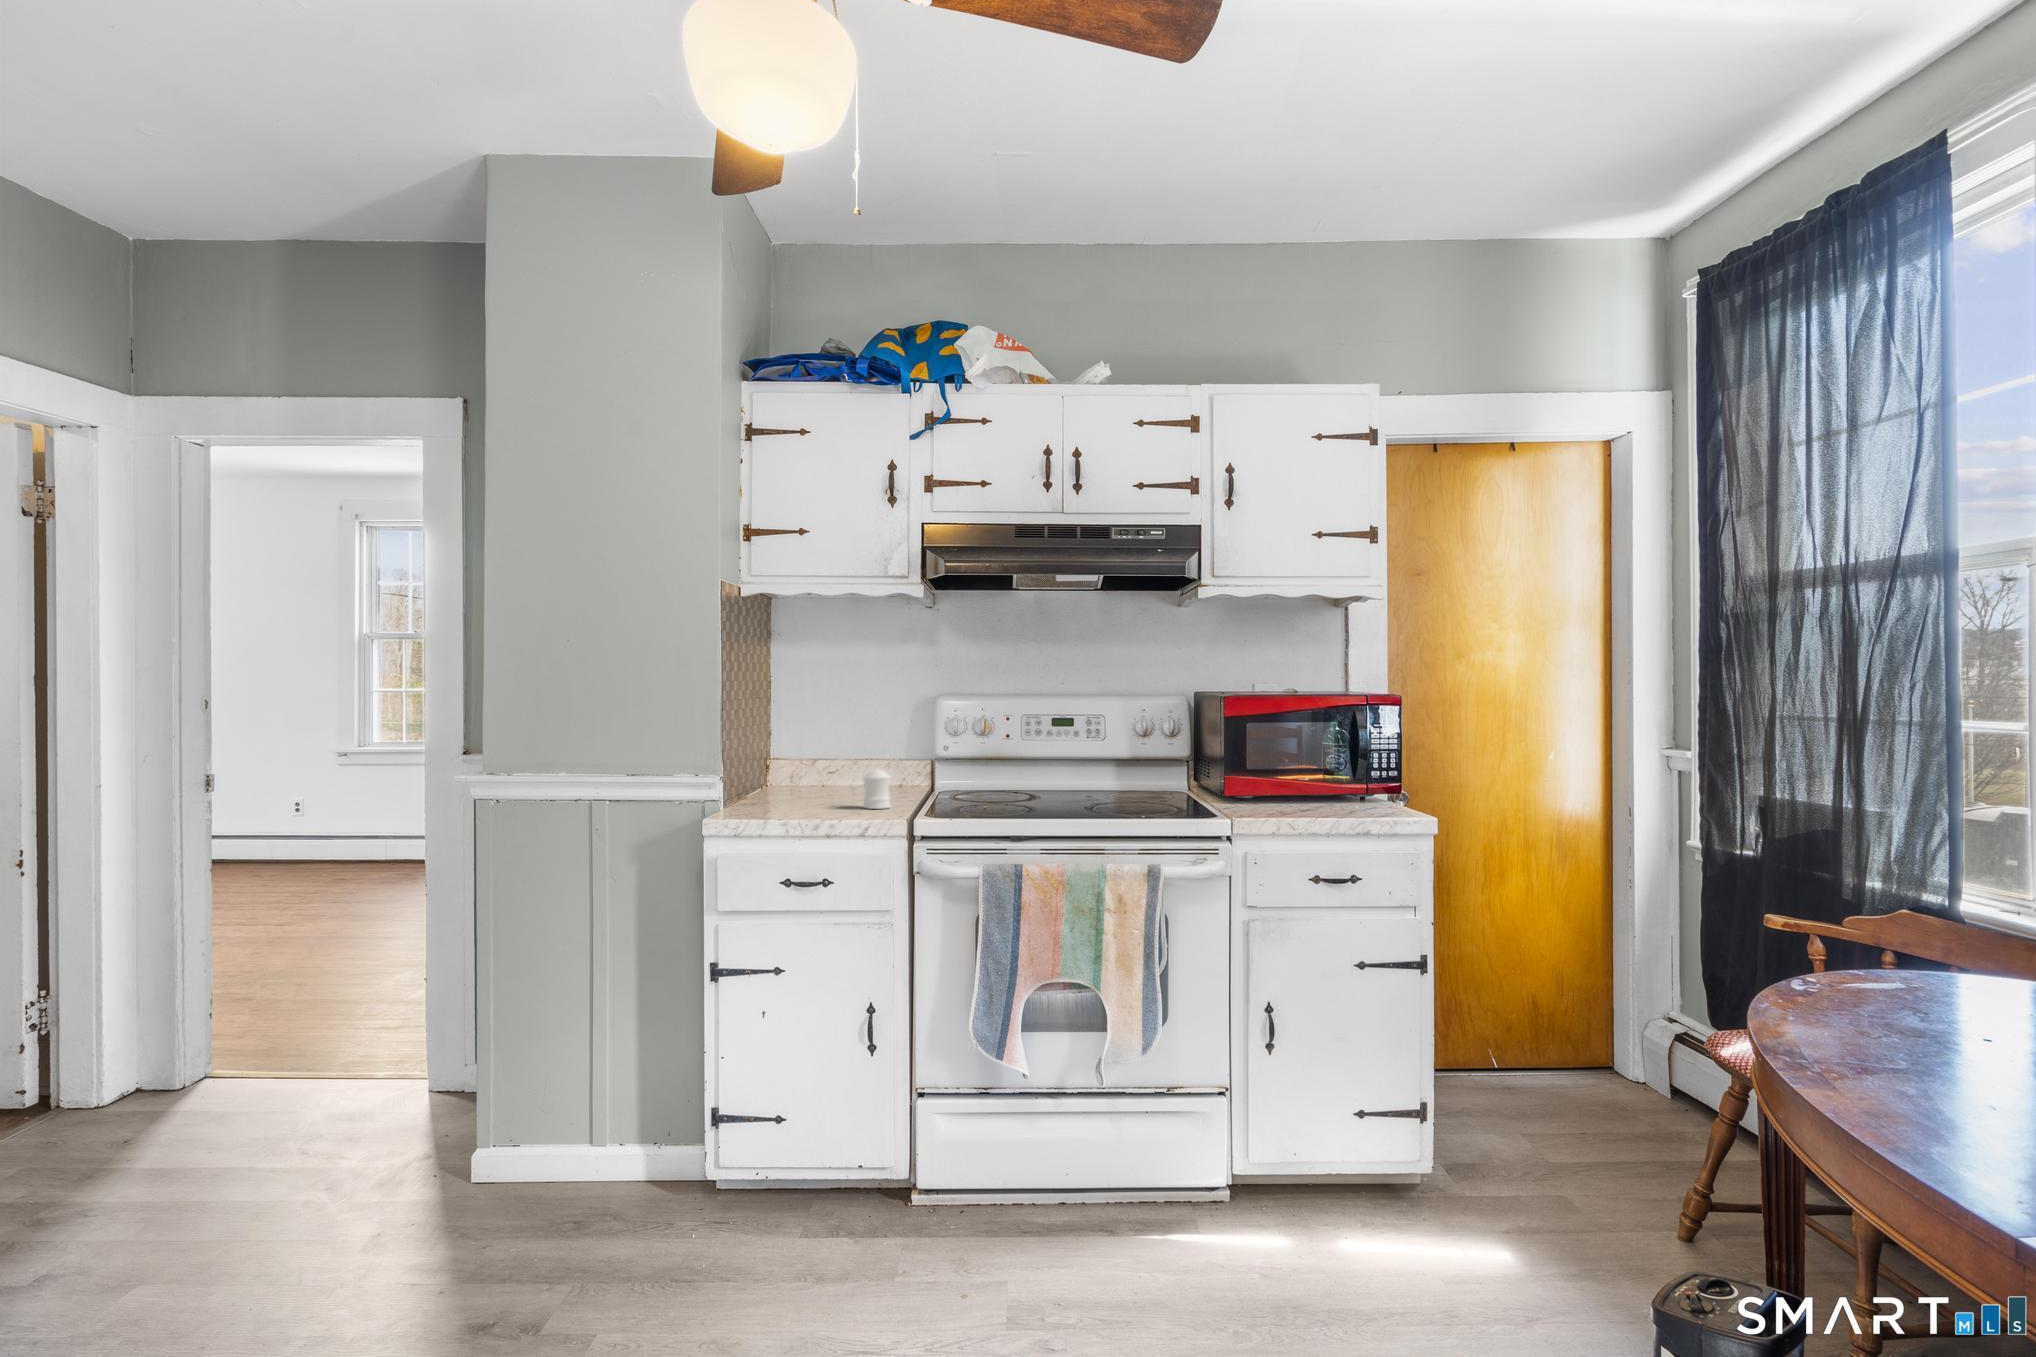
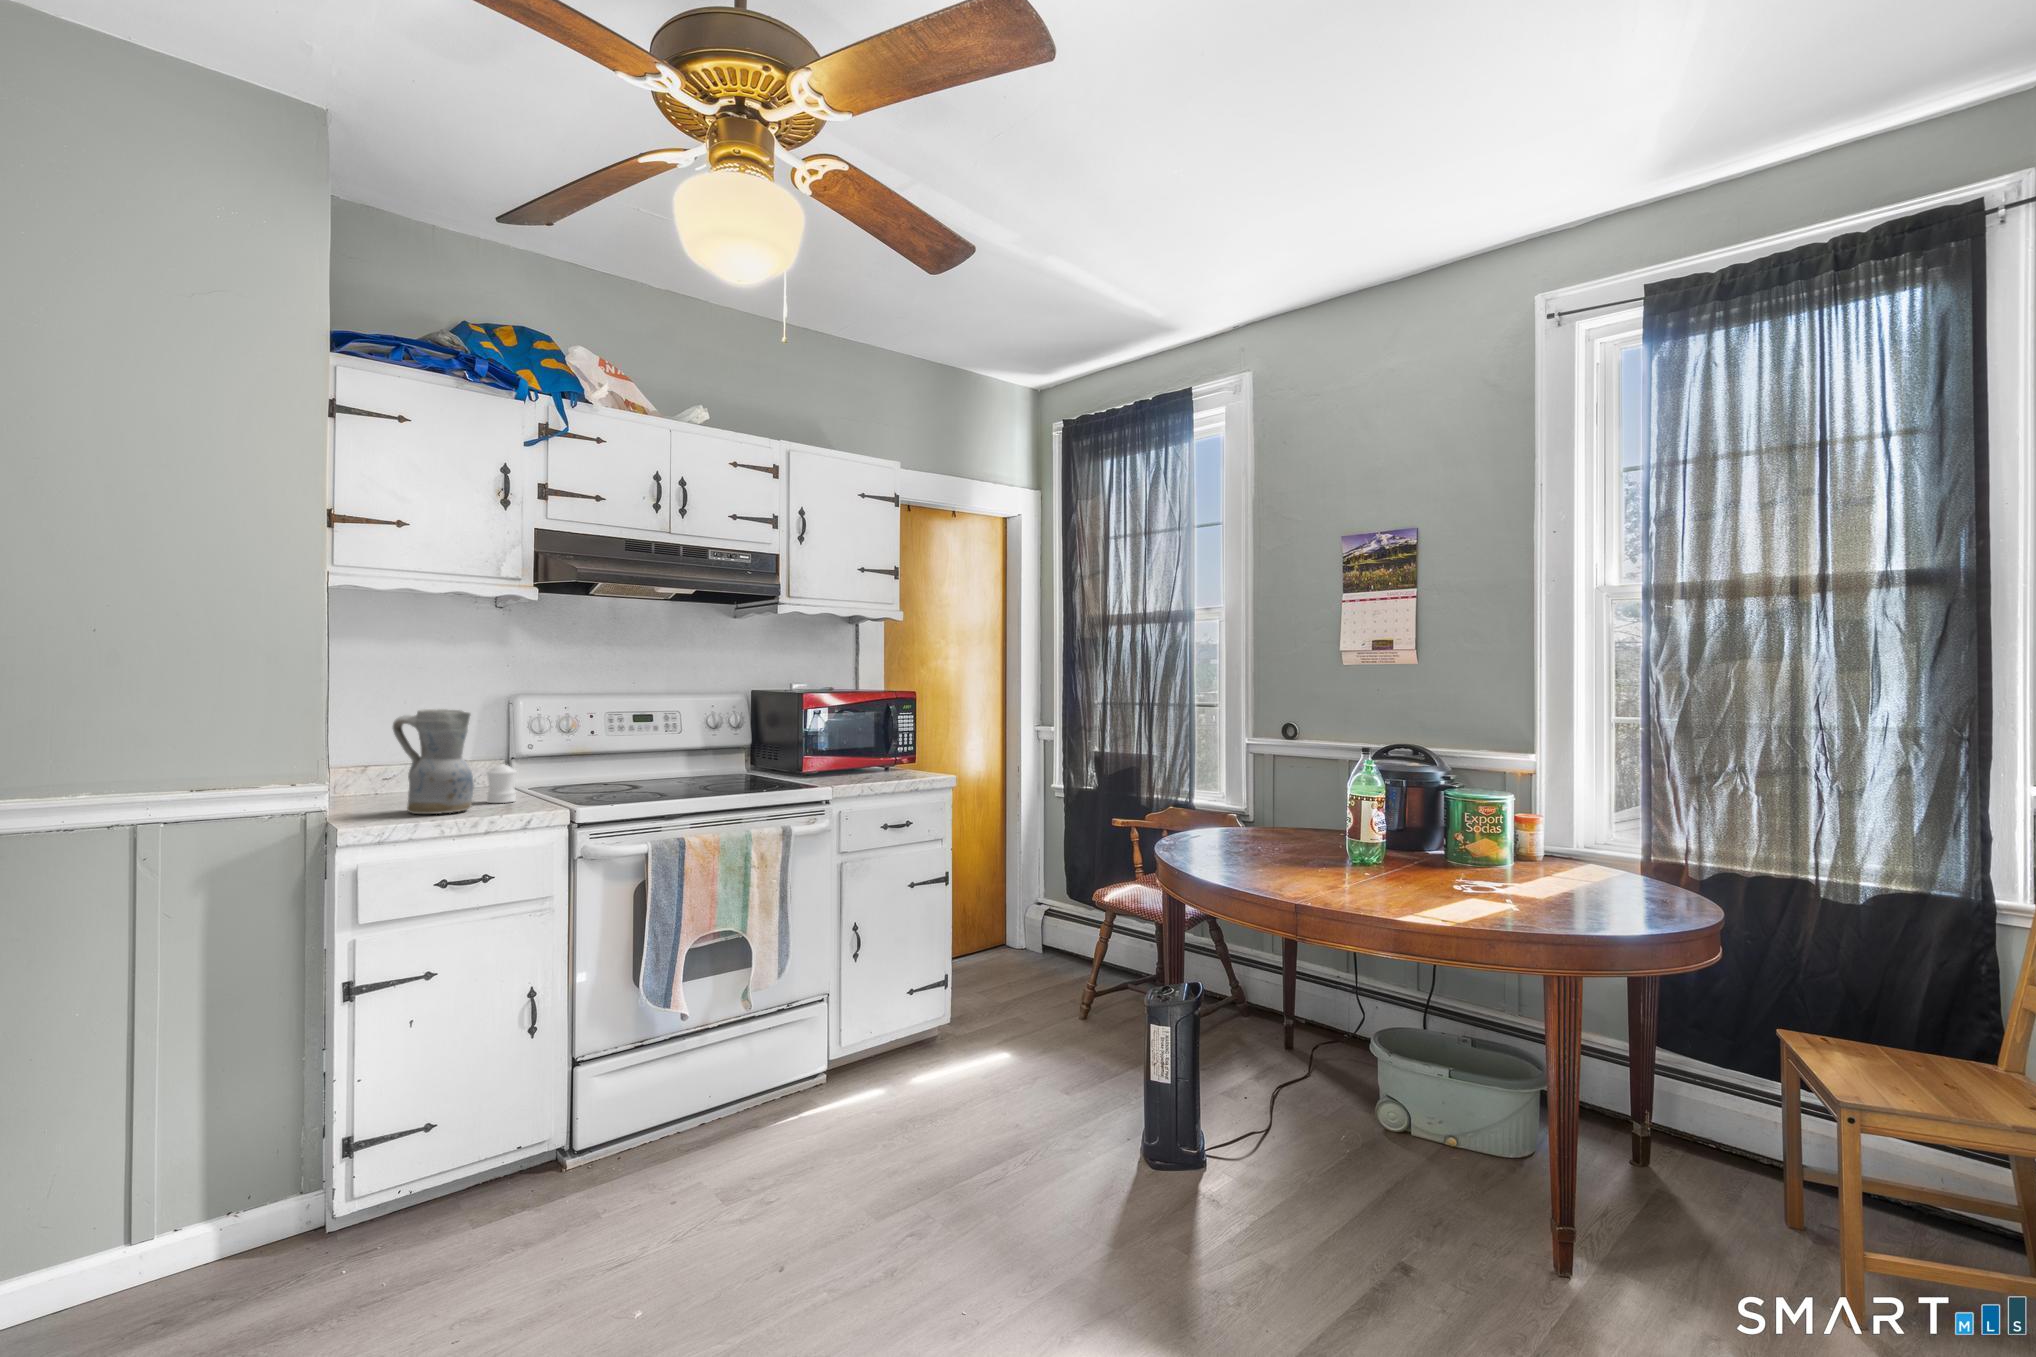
ceramic pitcher: none [769,711,835,815] -> present [393,709,474,814]

